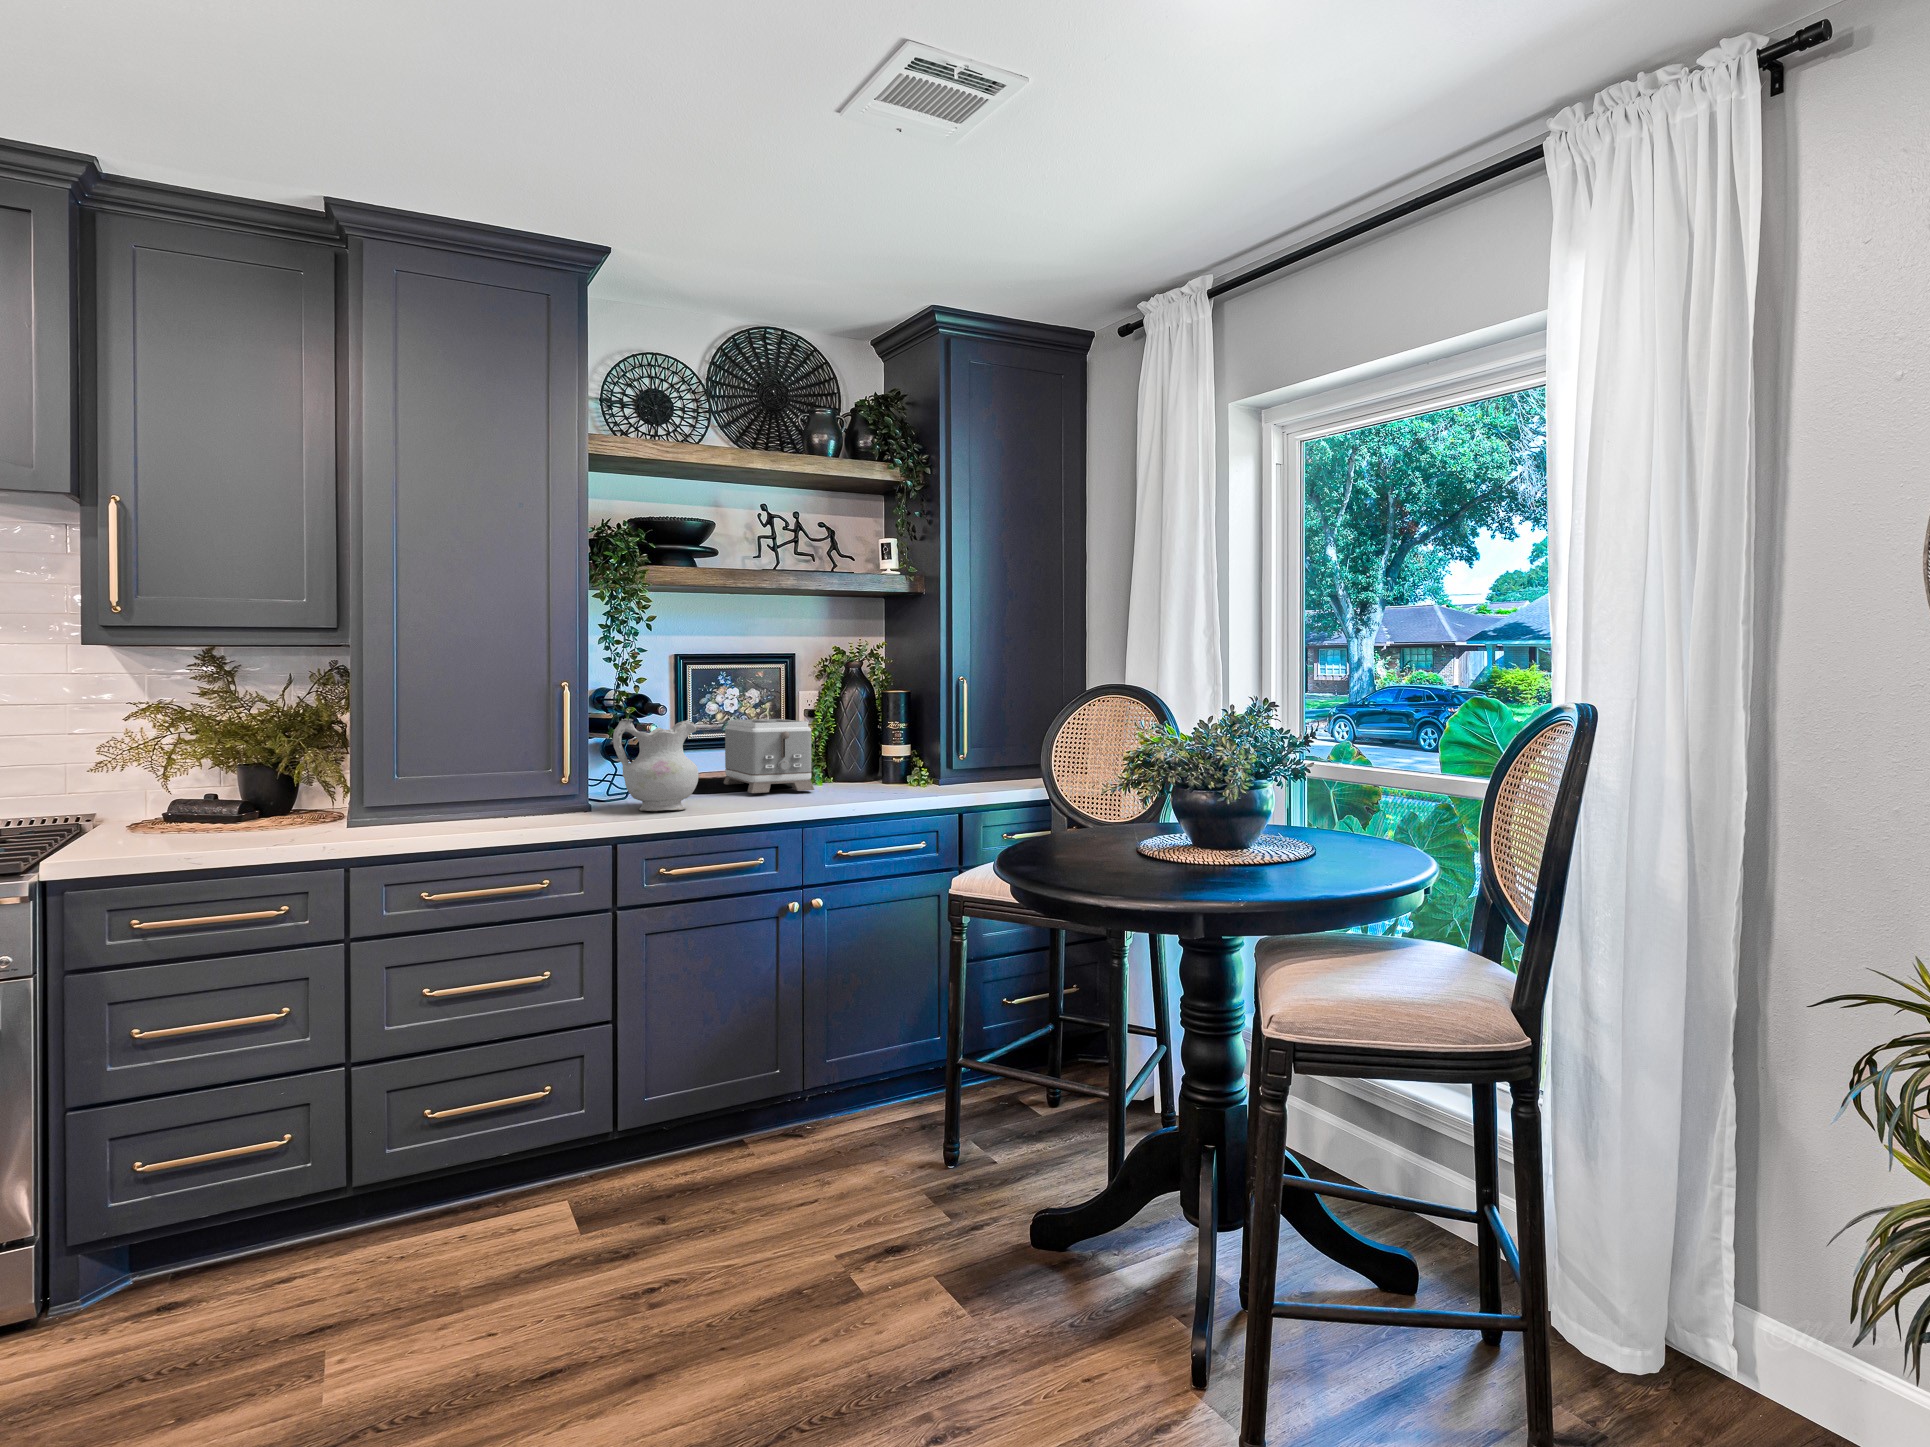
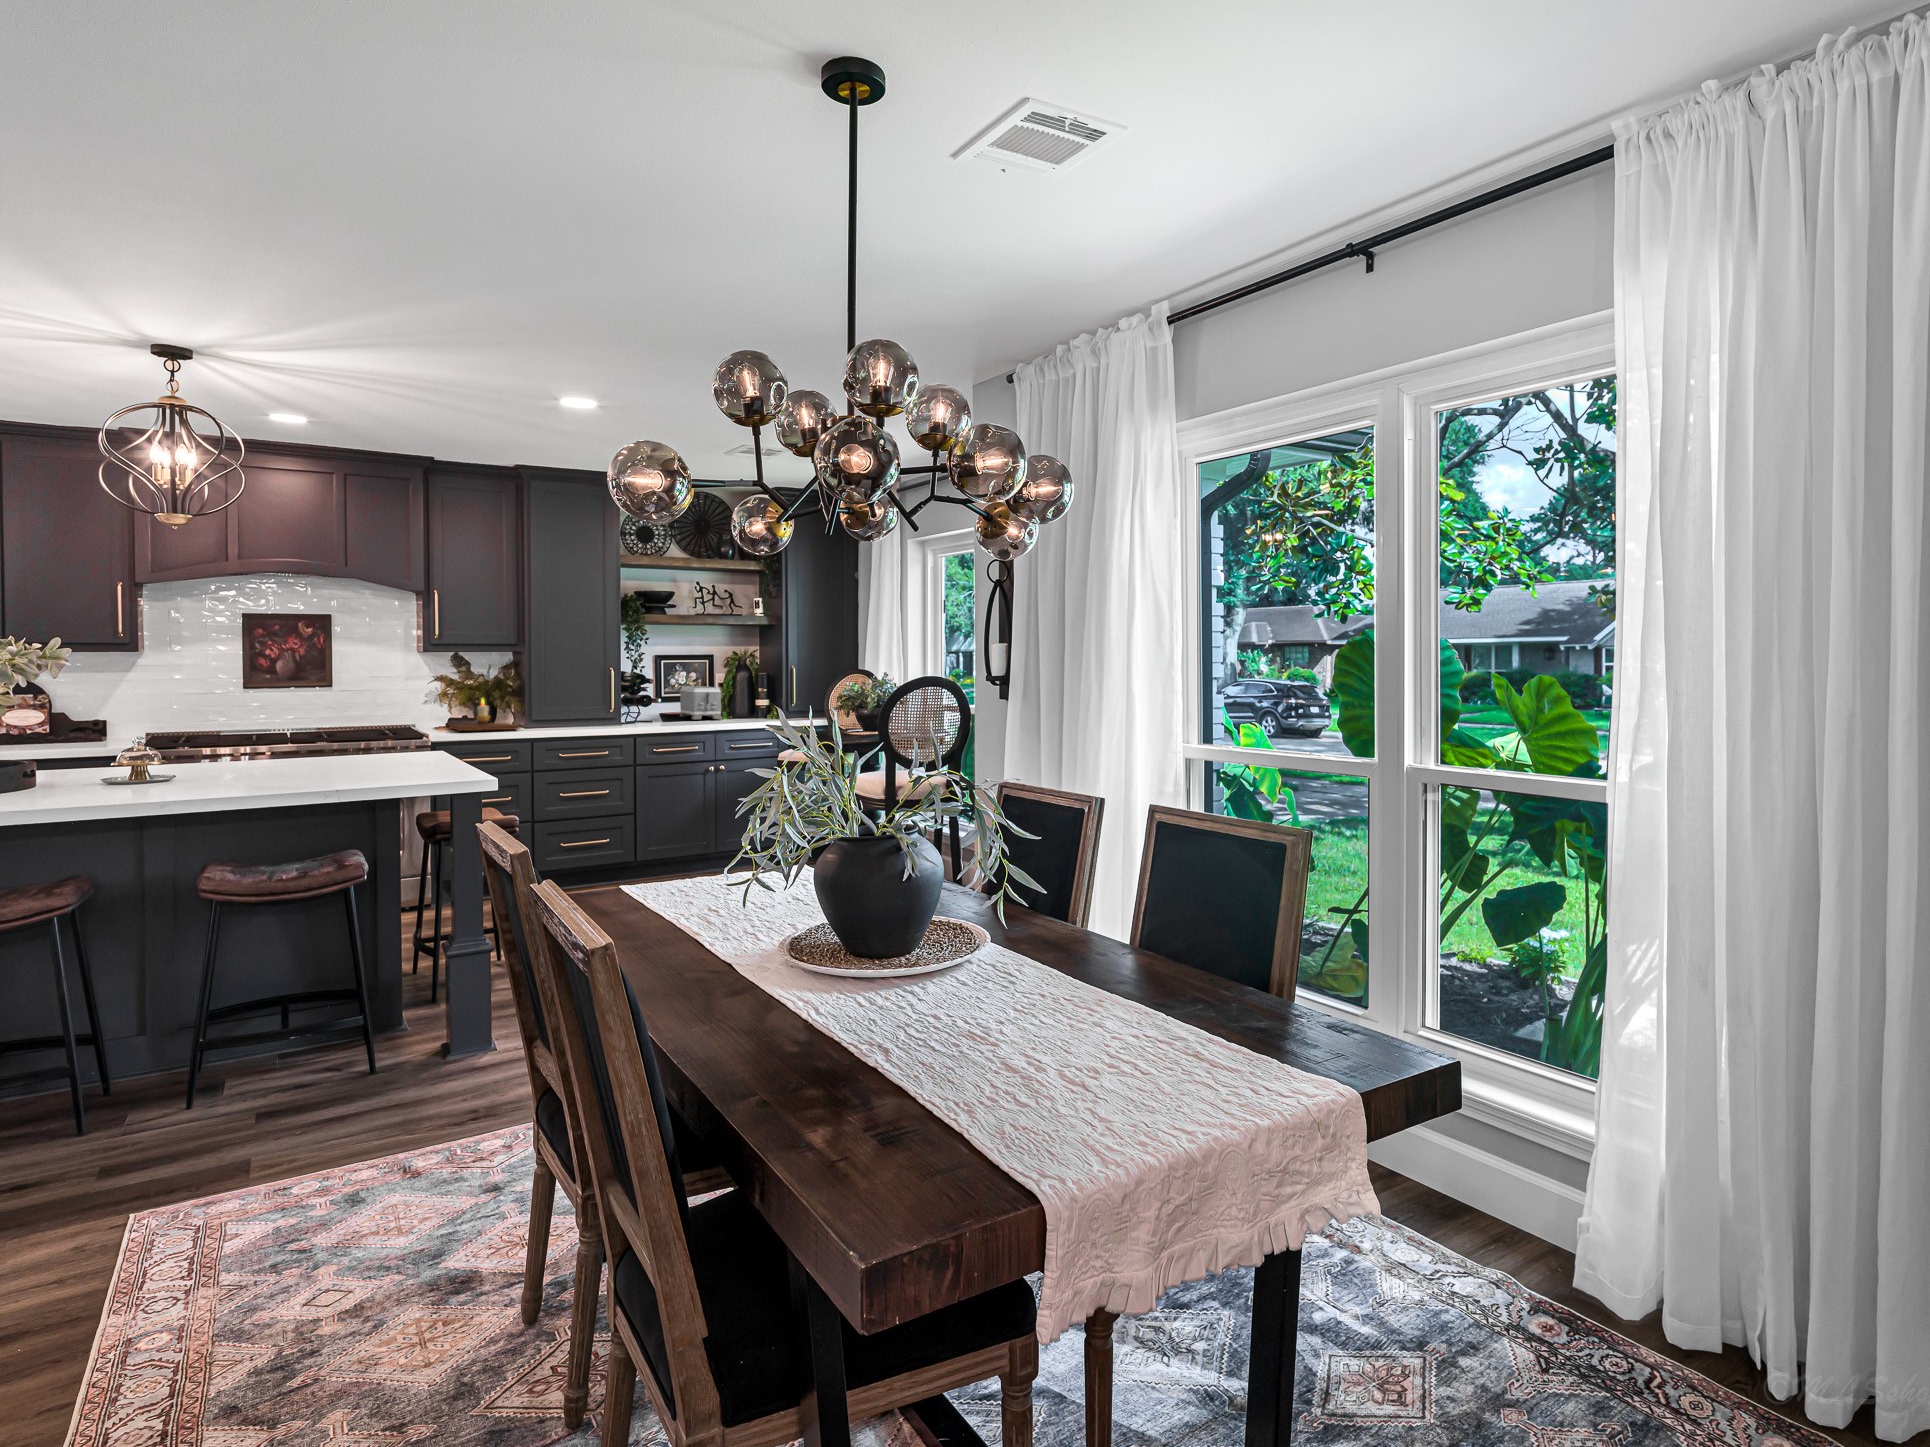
ceramic pitcher: present [613,719,699,811] -> none [633,685,670,725]
candle: none [140,757,315,848] -> present [447,699,519,731]

